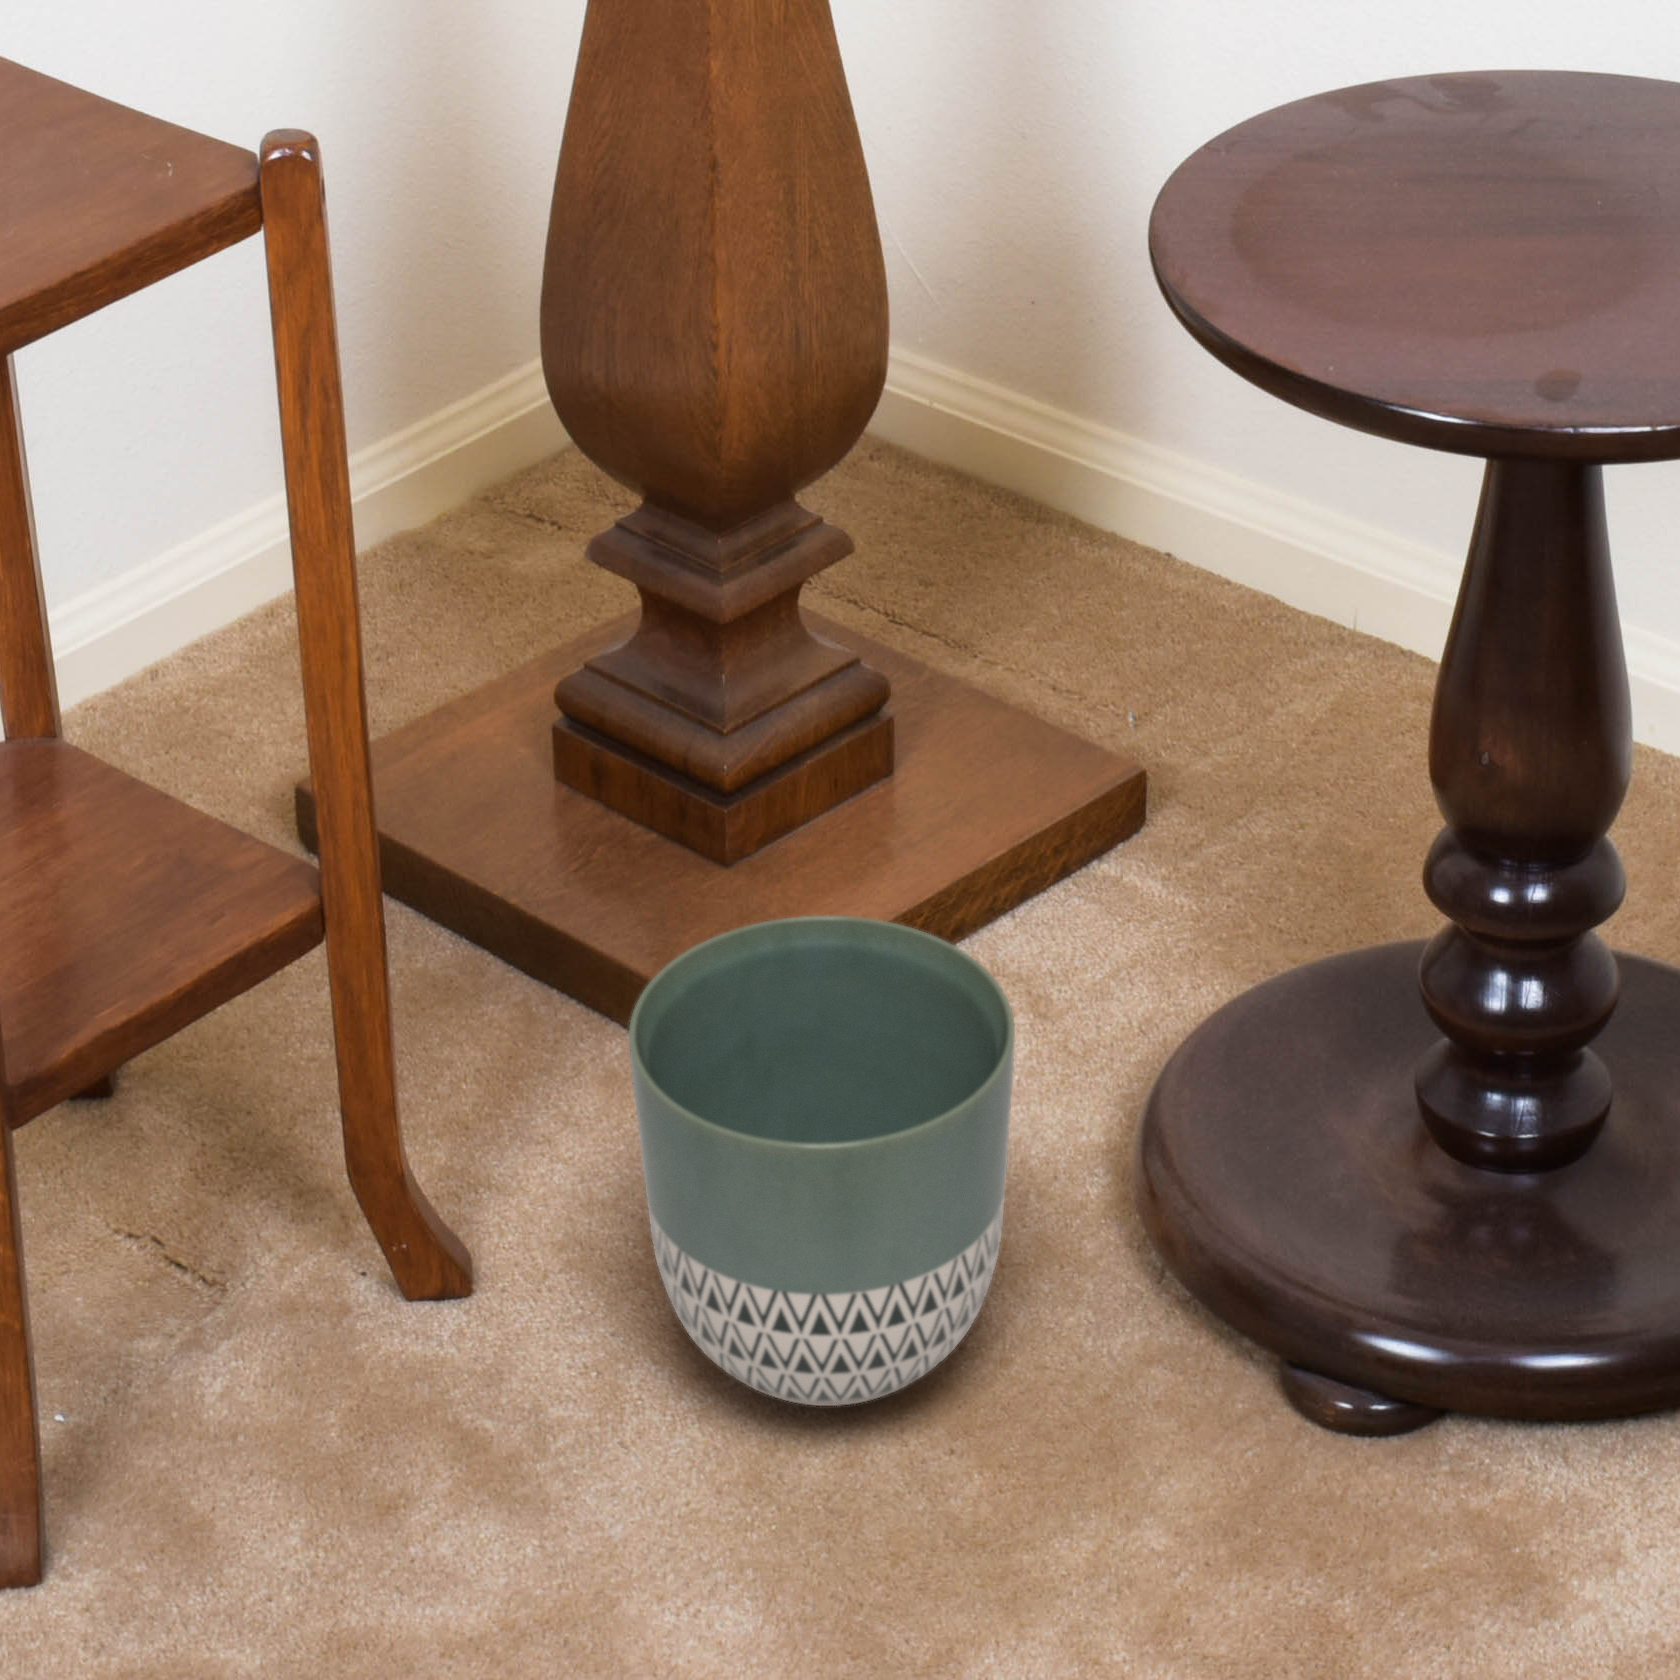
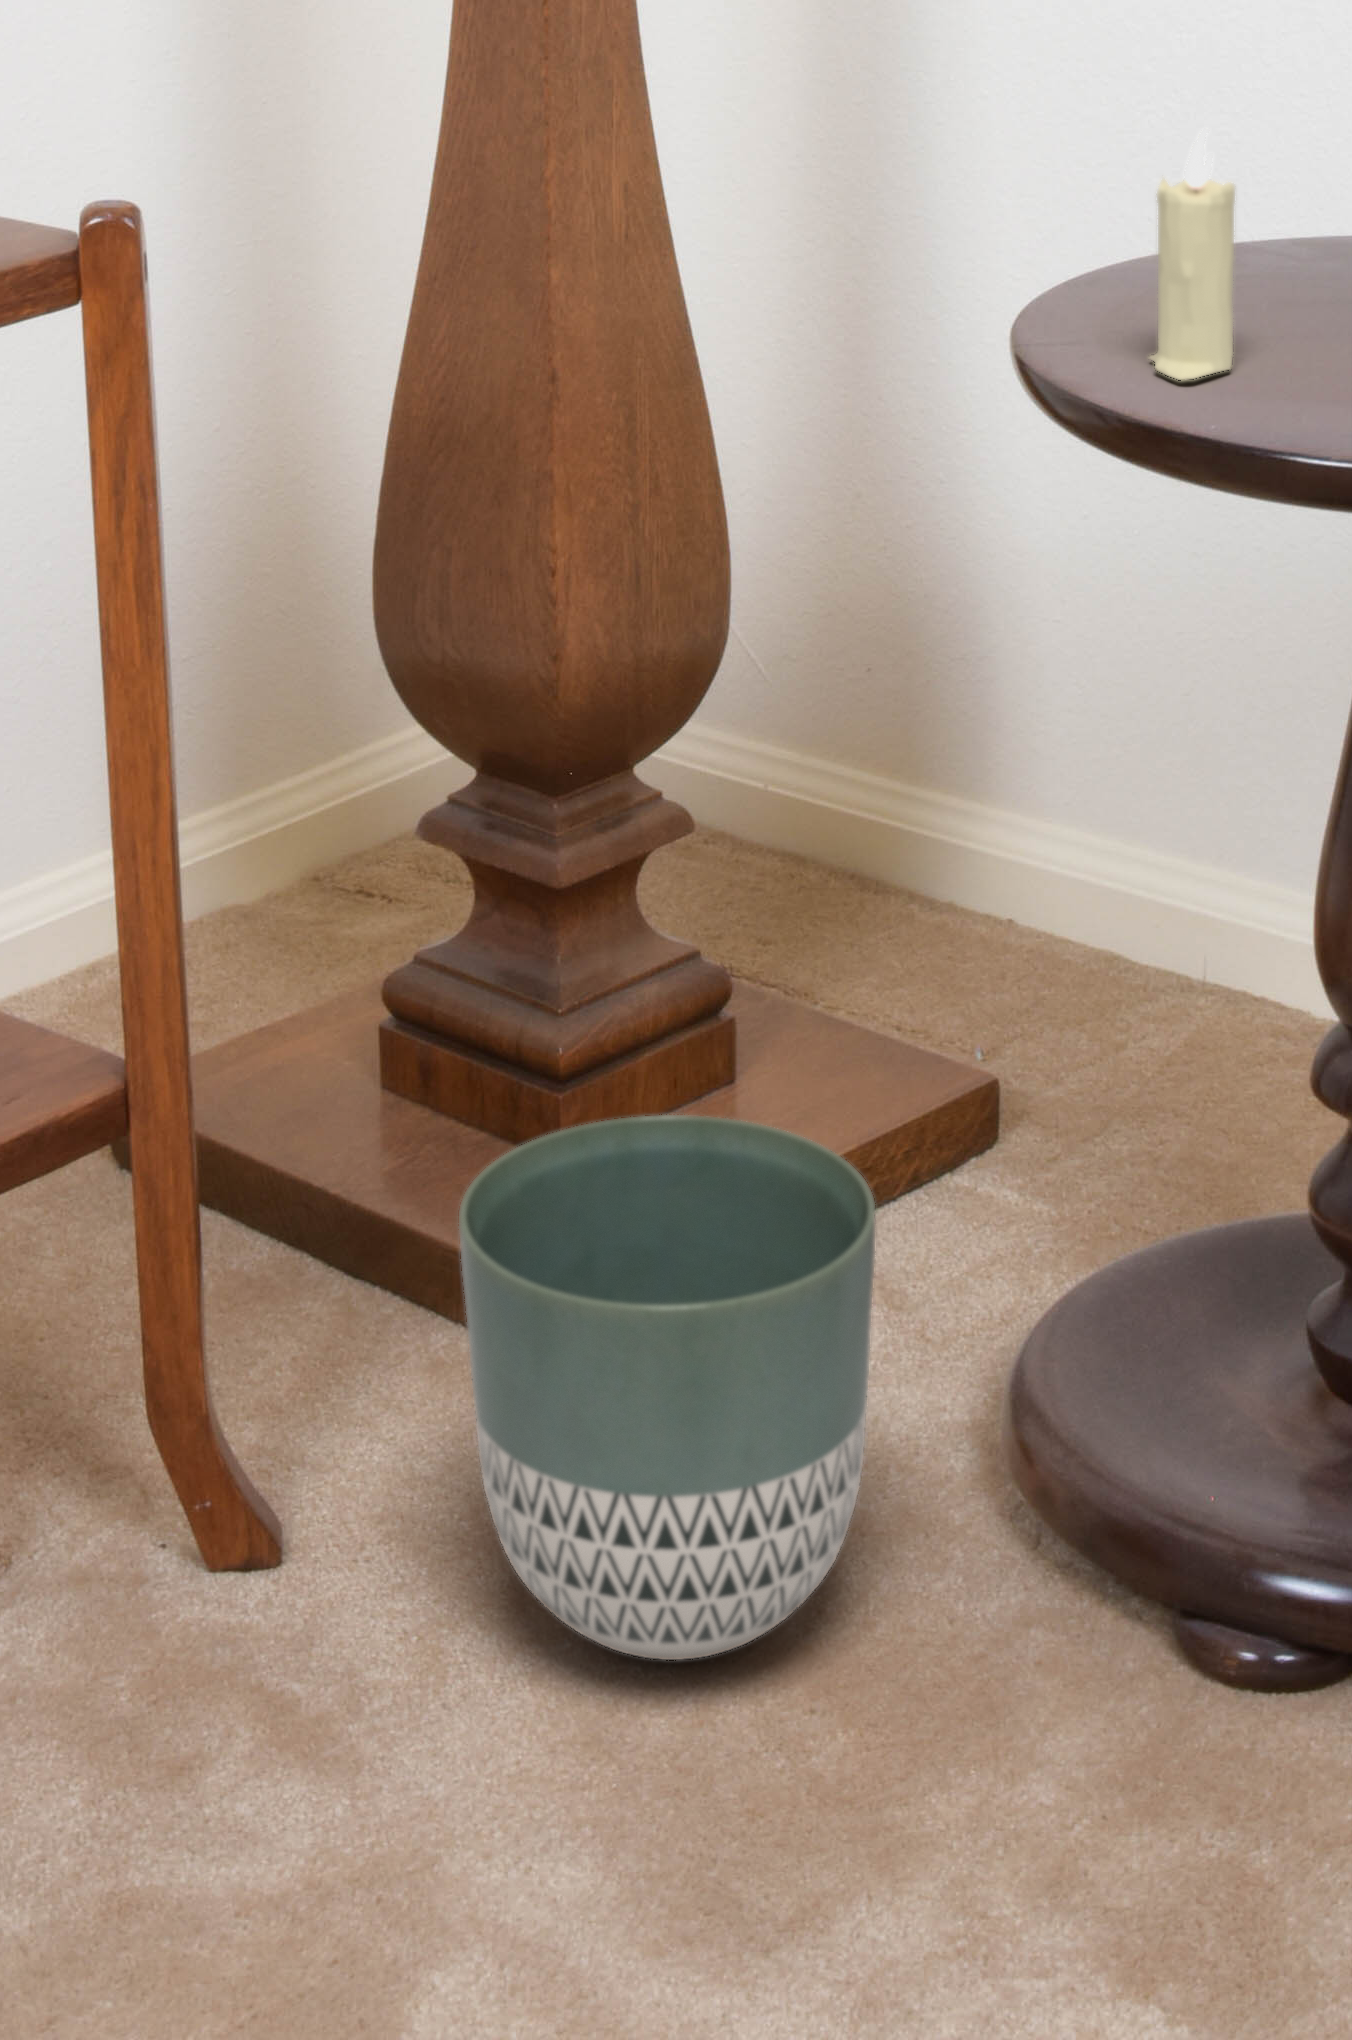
candle: none [1292,42,1382,282] -> present [1150,130,1235,380]

